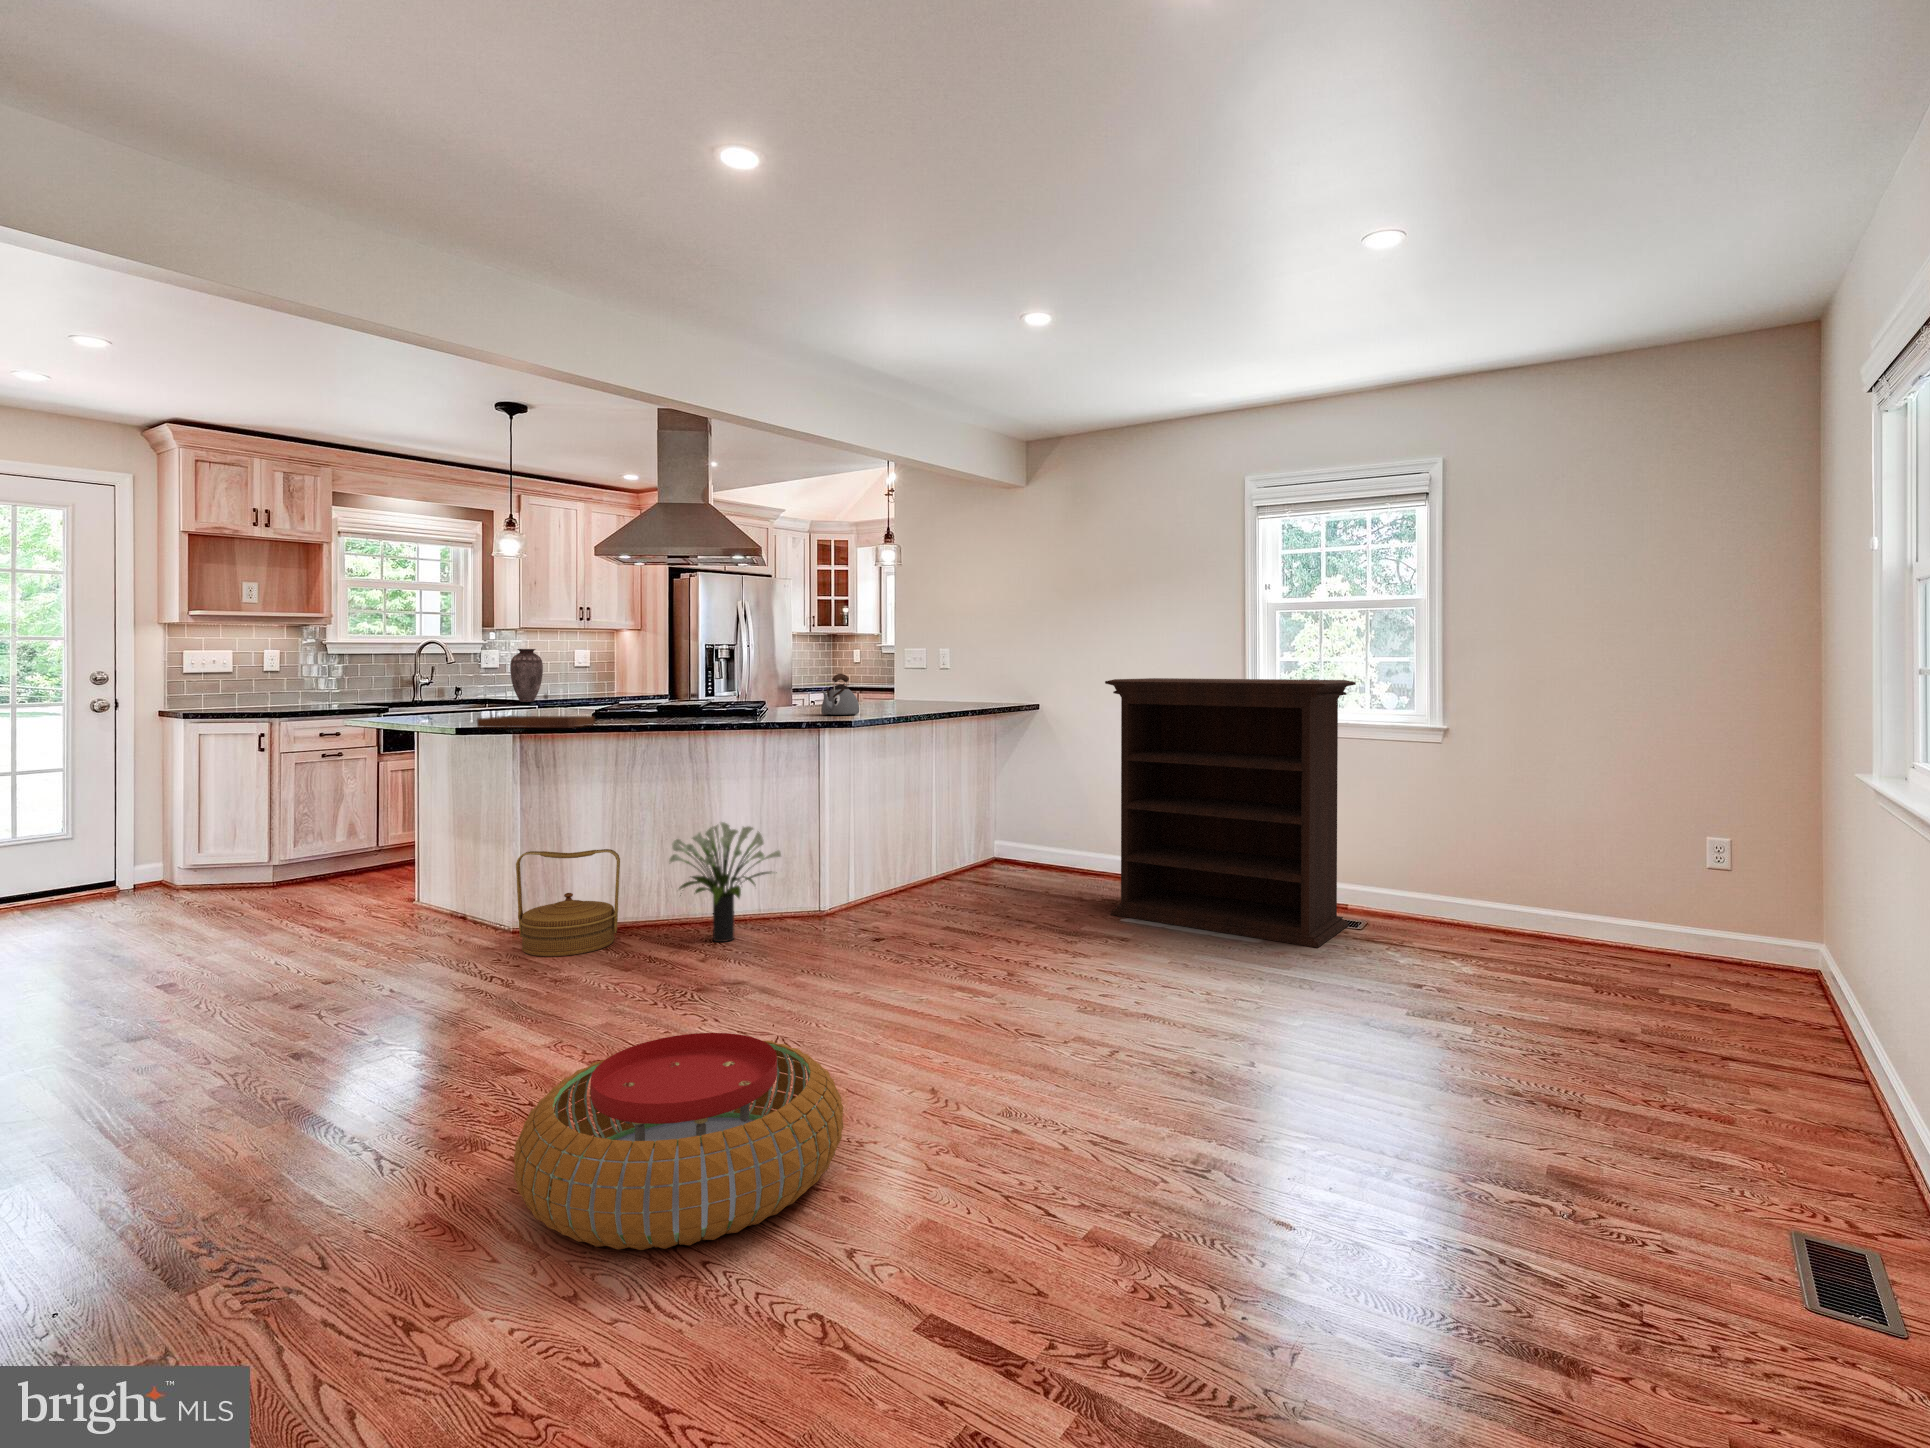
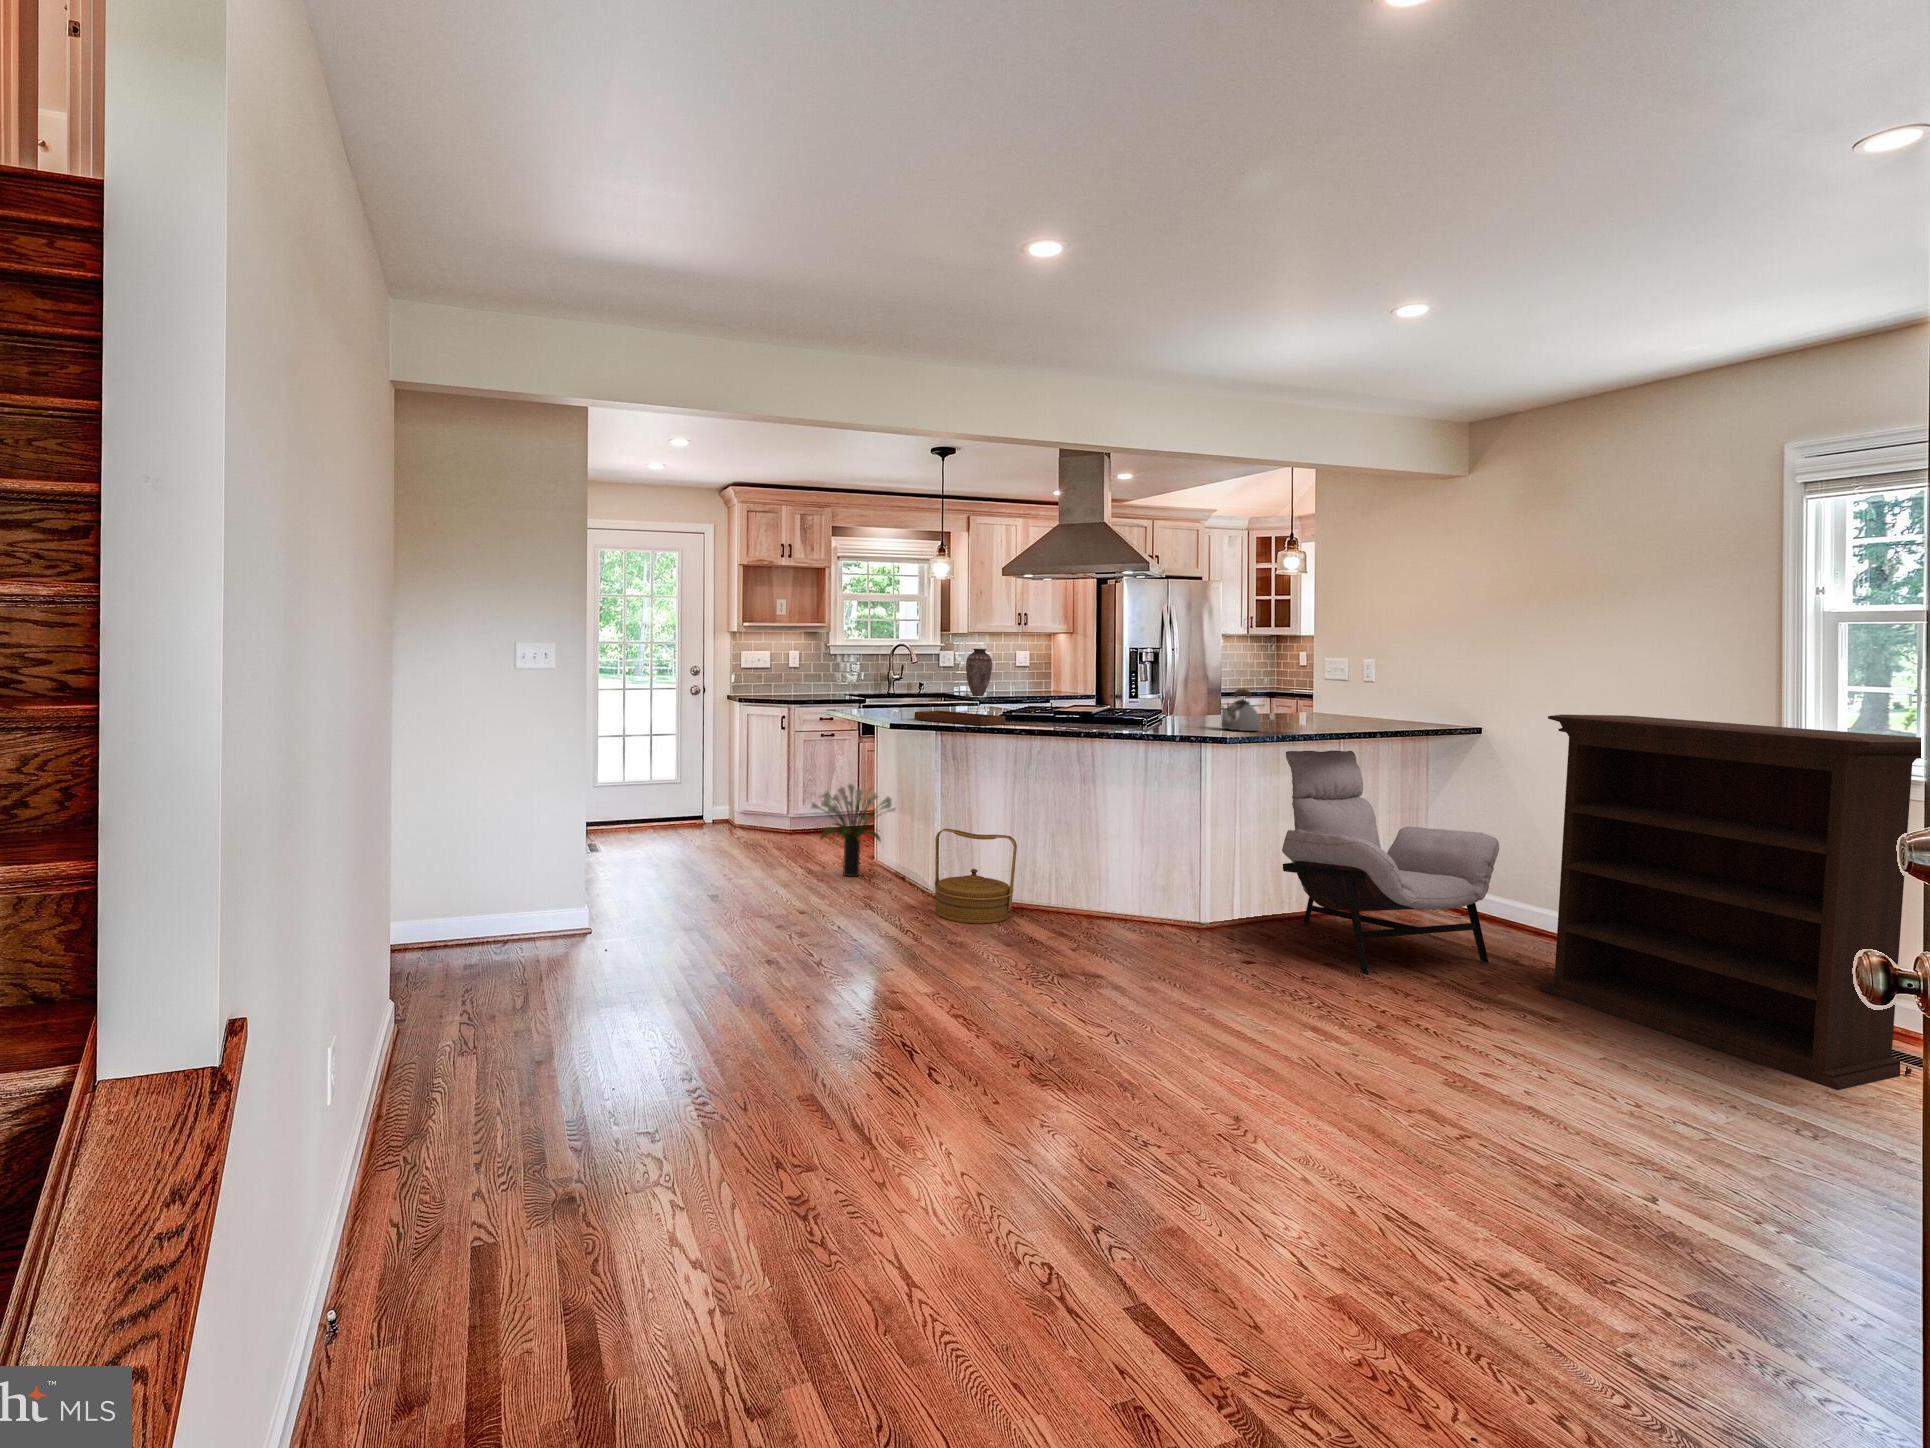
lounge chair: none [887,726,1069,929] -> present [1282,750,1499,974]
potted plant: present [669,822,781,942] -> present [812,784,895,877]
pouf: present [514,1033,843,1250] -> none [862,1004,1130,1180]

